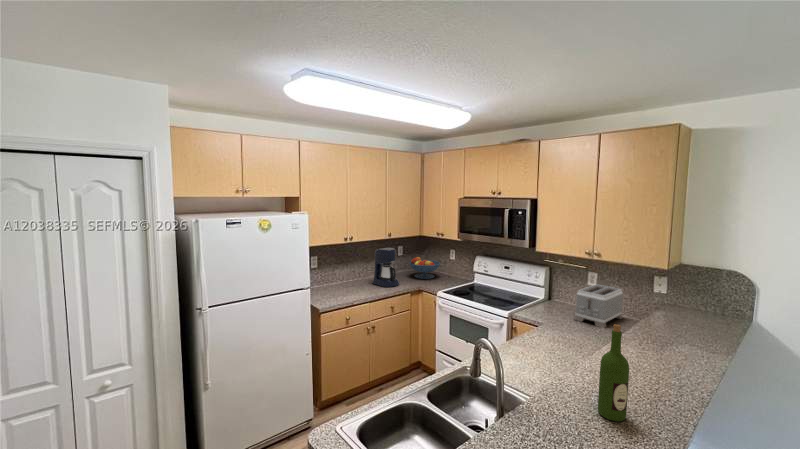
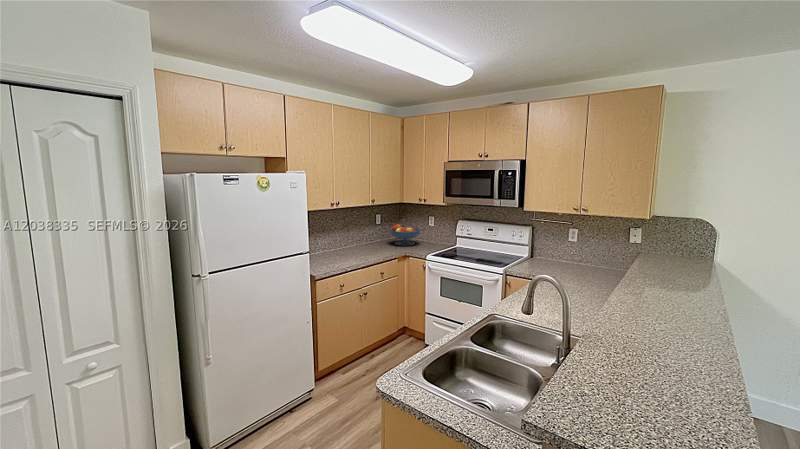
coffee maker: present [373,248,399,287] -> none [356,214,384,254]
toaster: present [574,284,623,328] -> none [563,239,603,276]
wine bottle: present [598,324,629,421] -> none [645,250,677,336]

